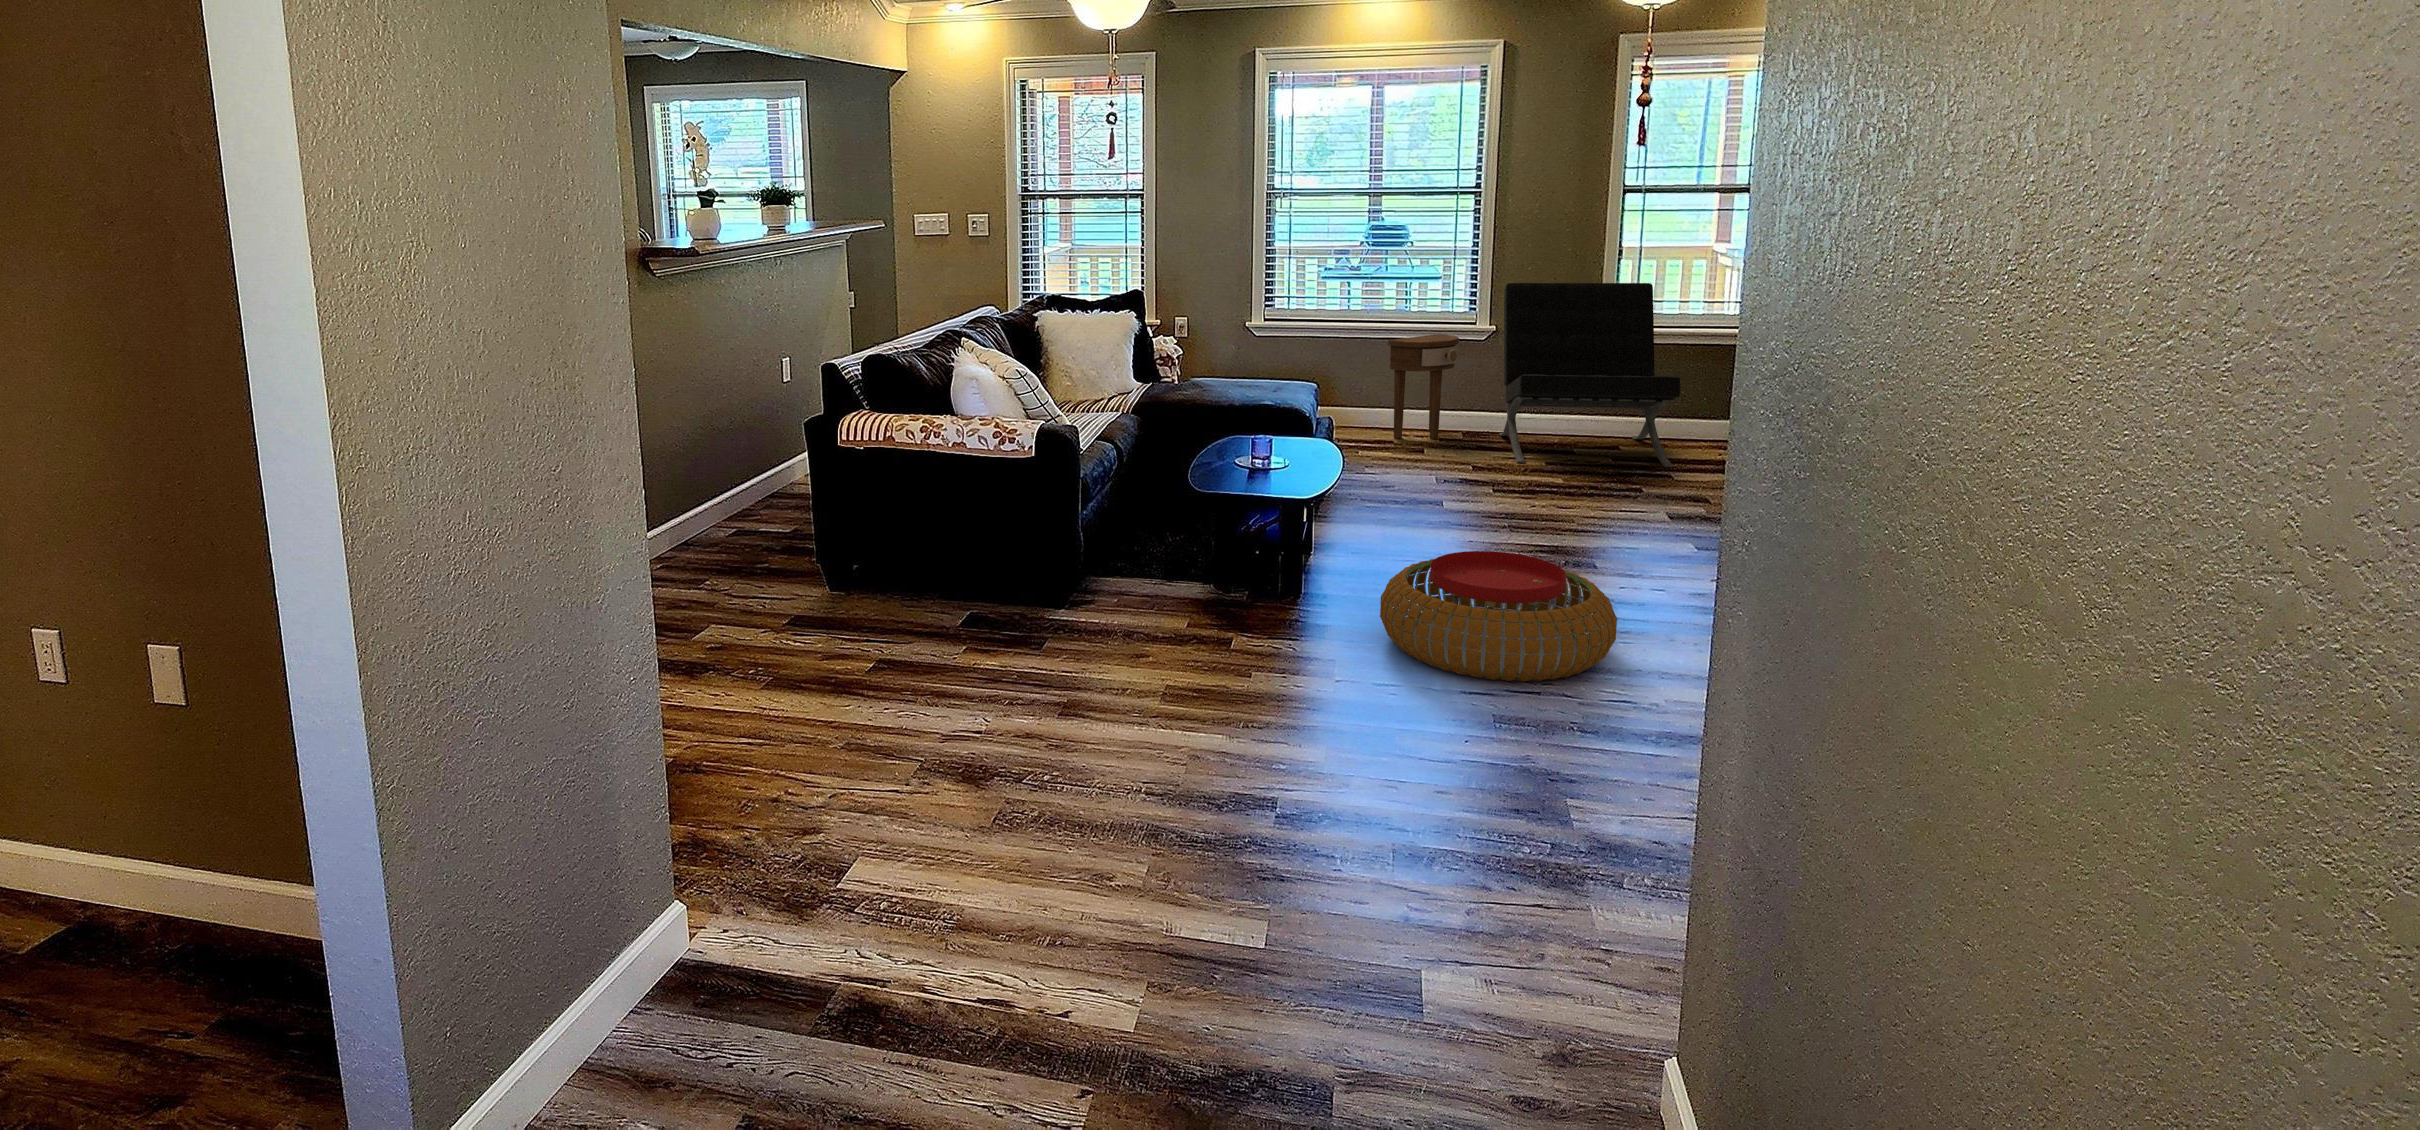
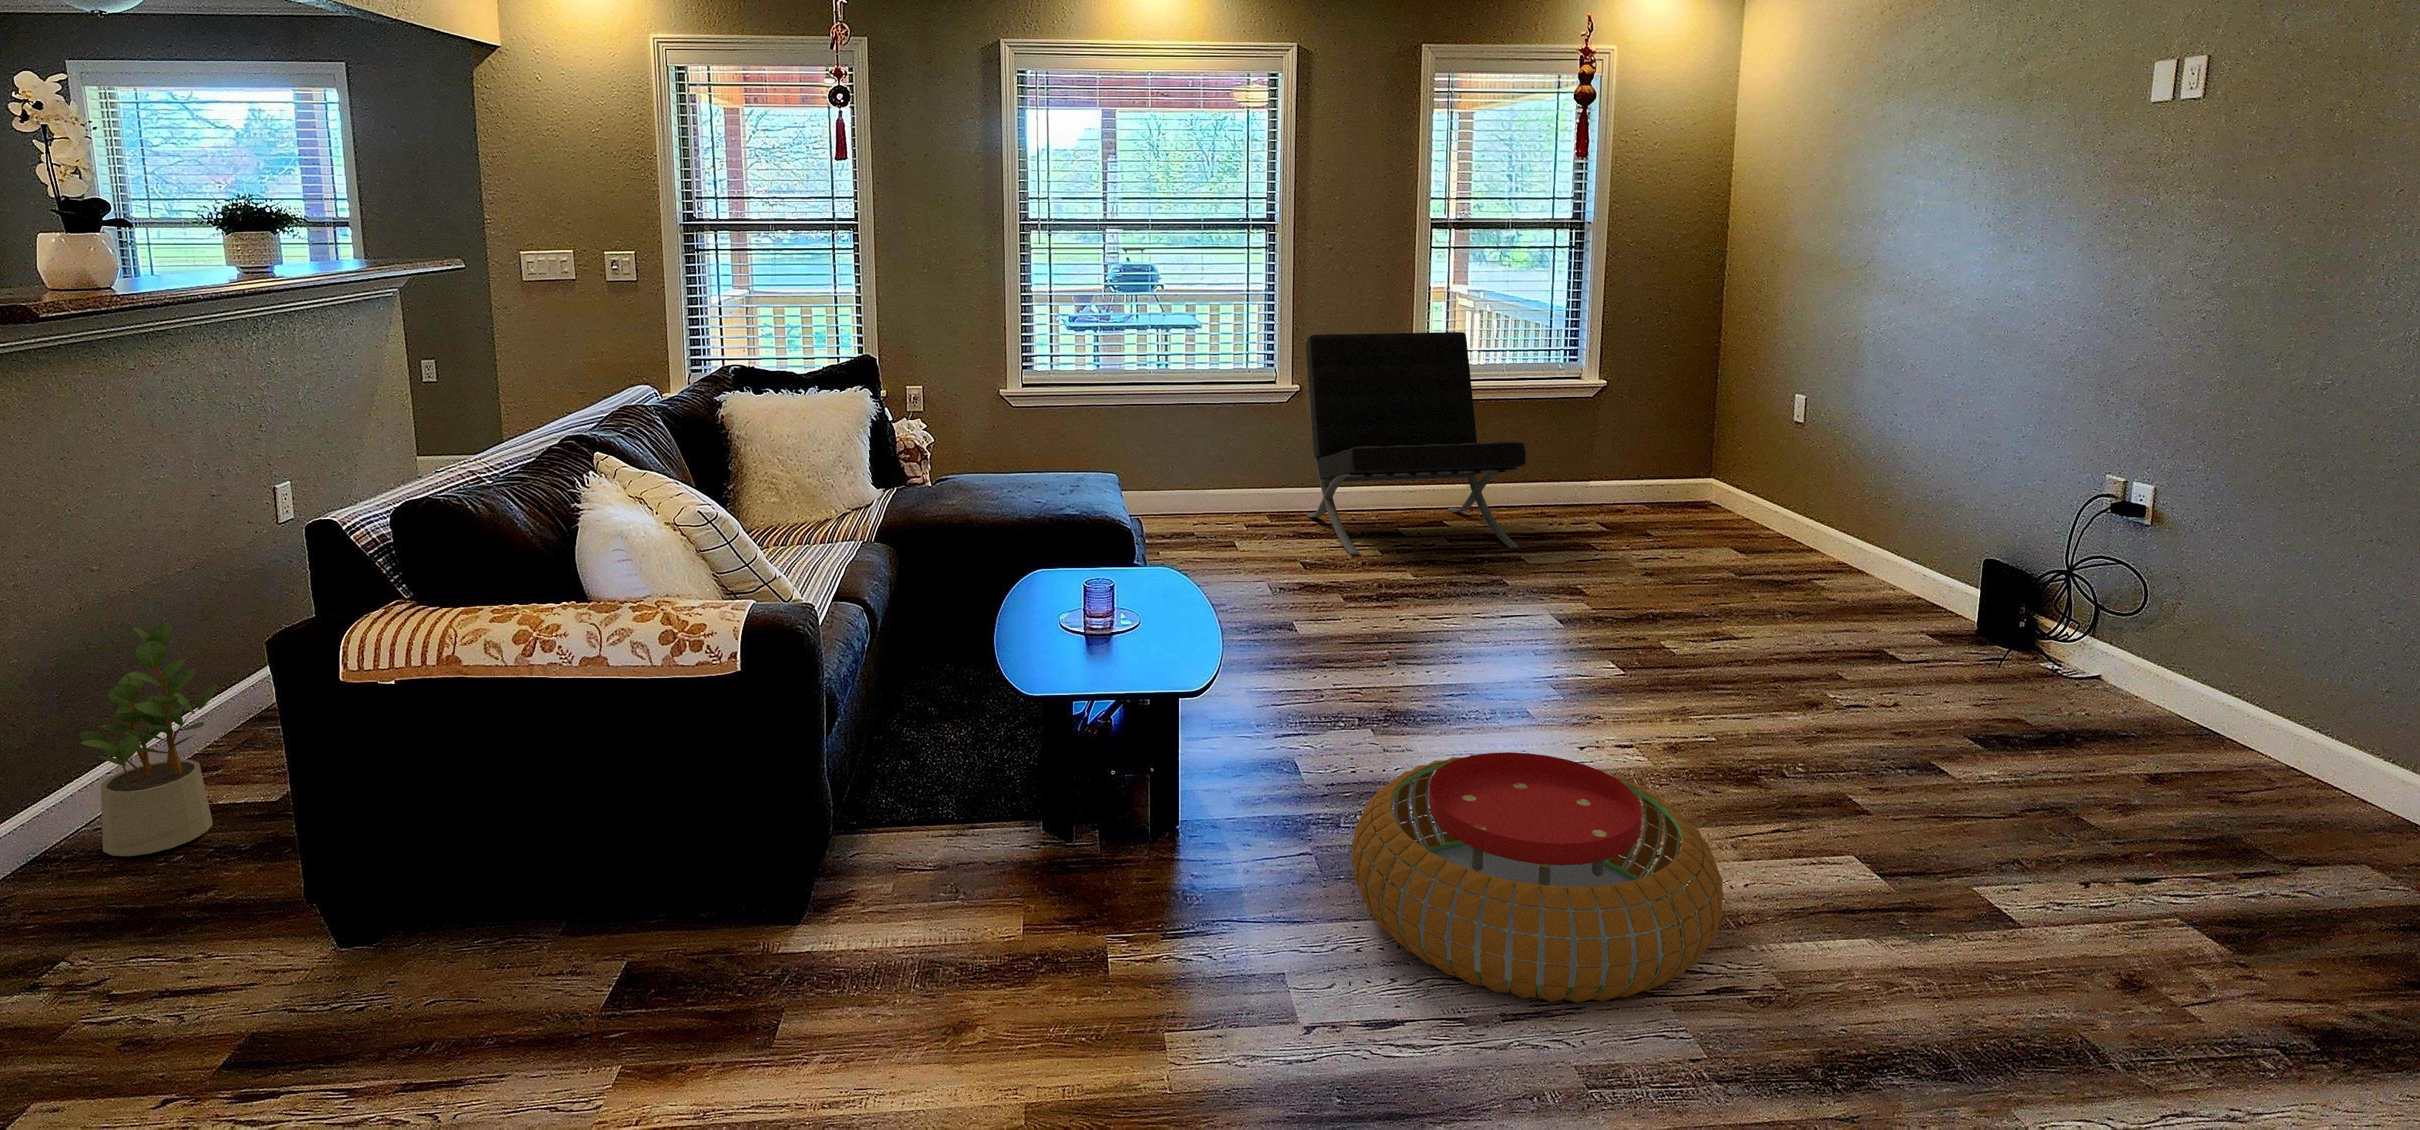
side table: present [1388,334,1459,439] -> none [1180,398,1261,530]
potted plant: none [704,423,766,545] -> present [79,622,217,856]

